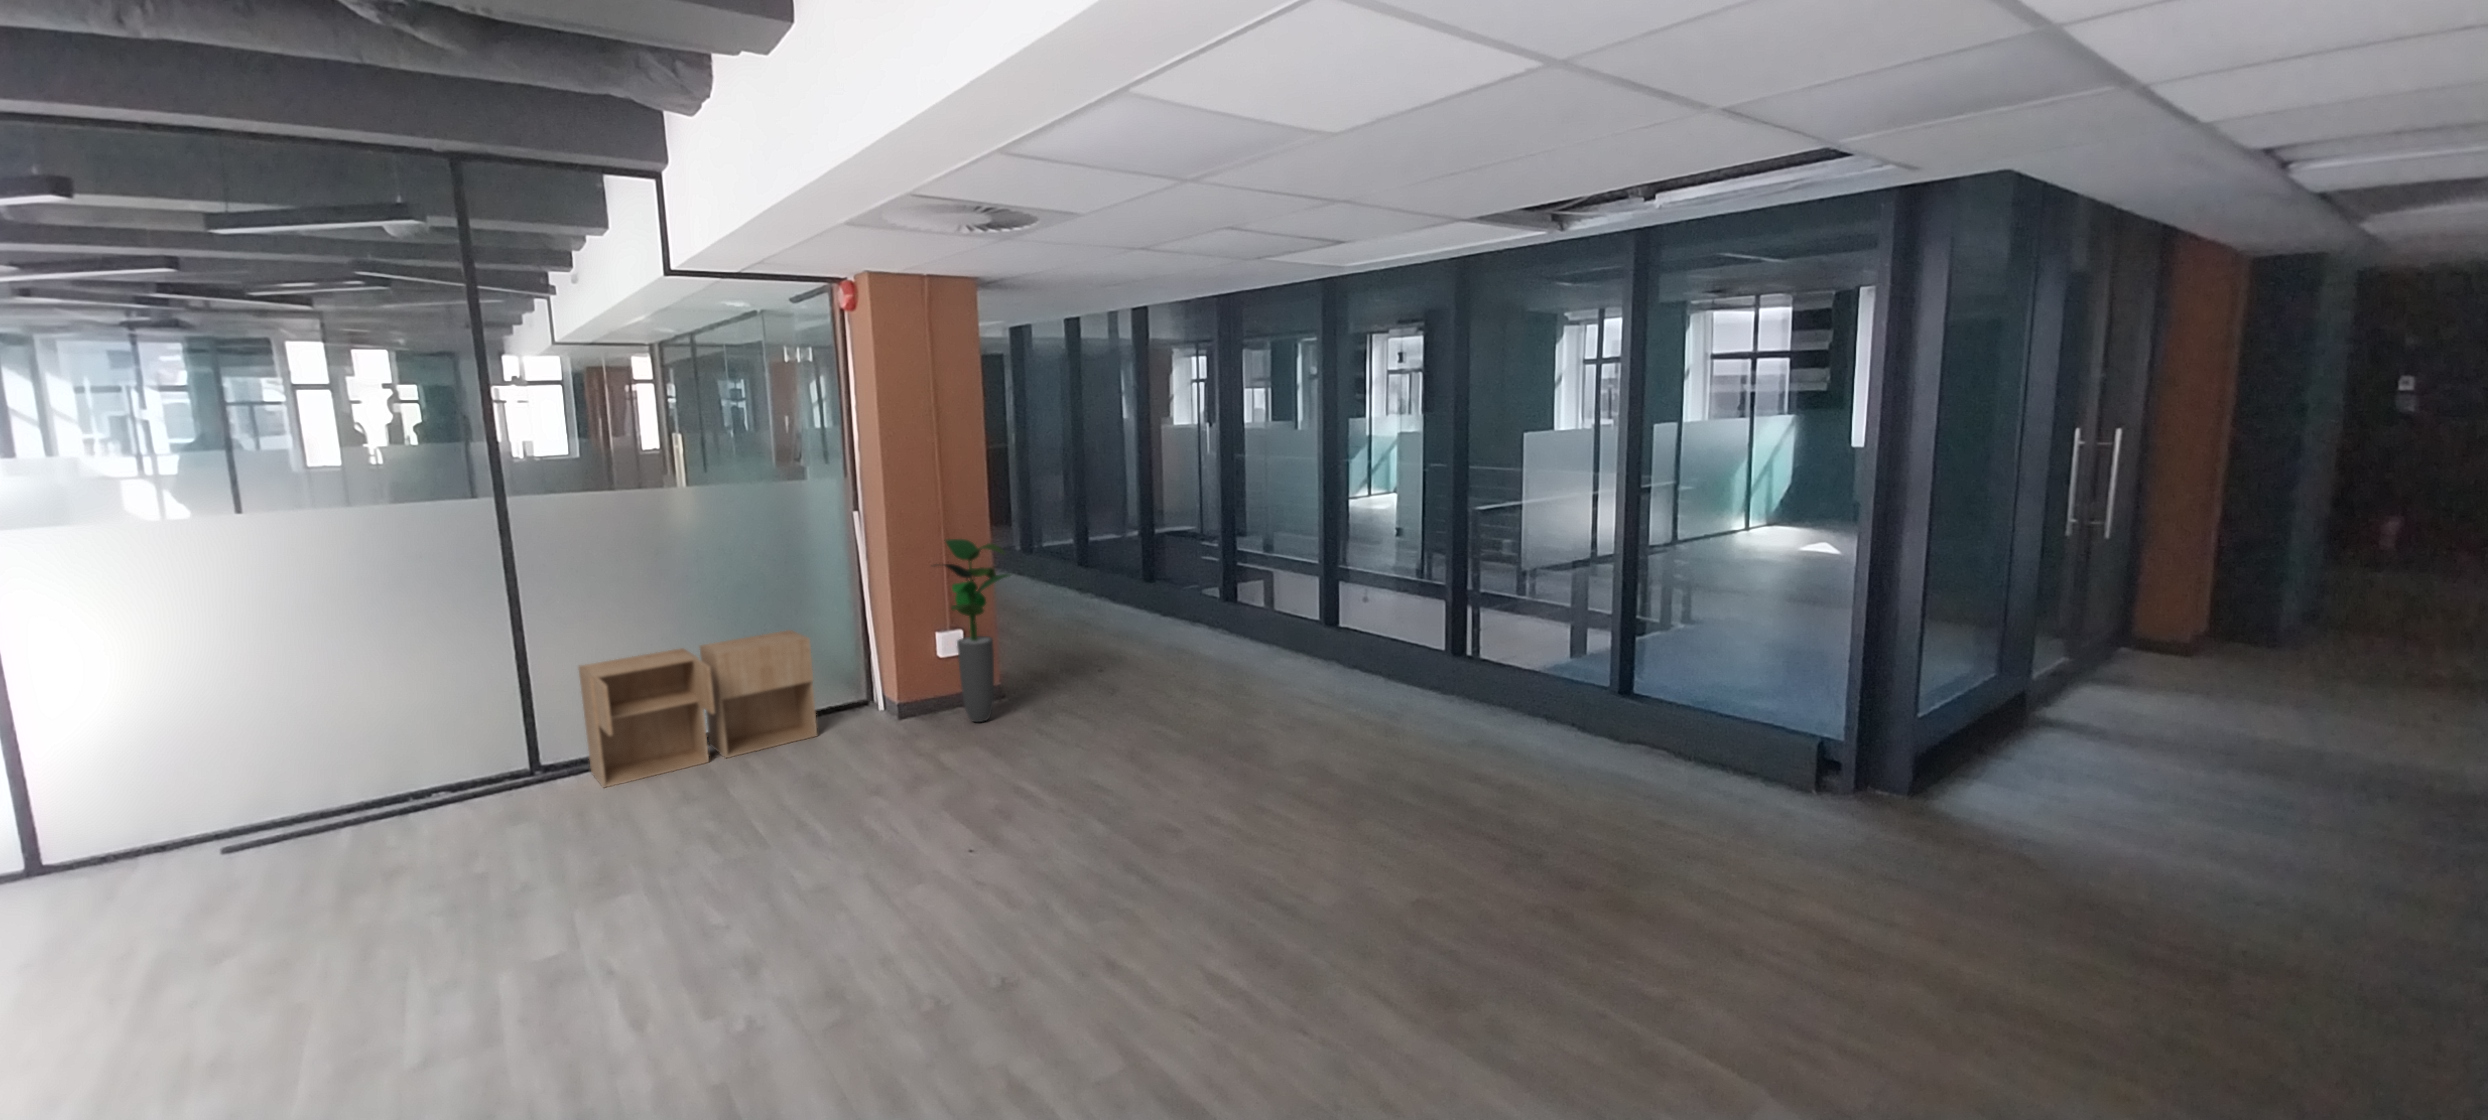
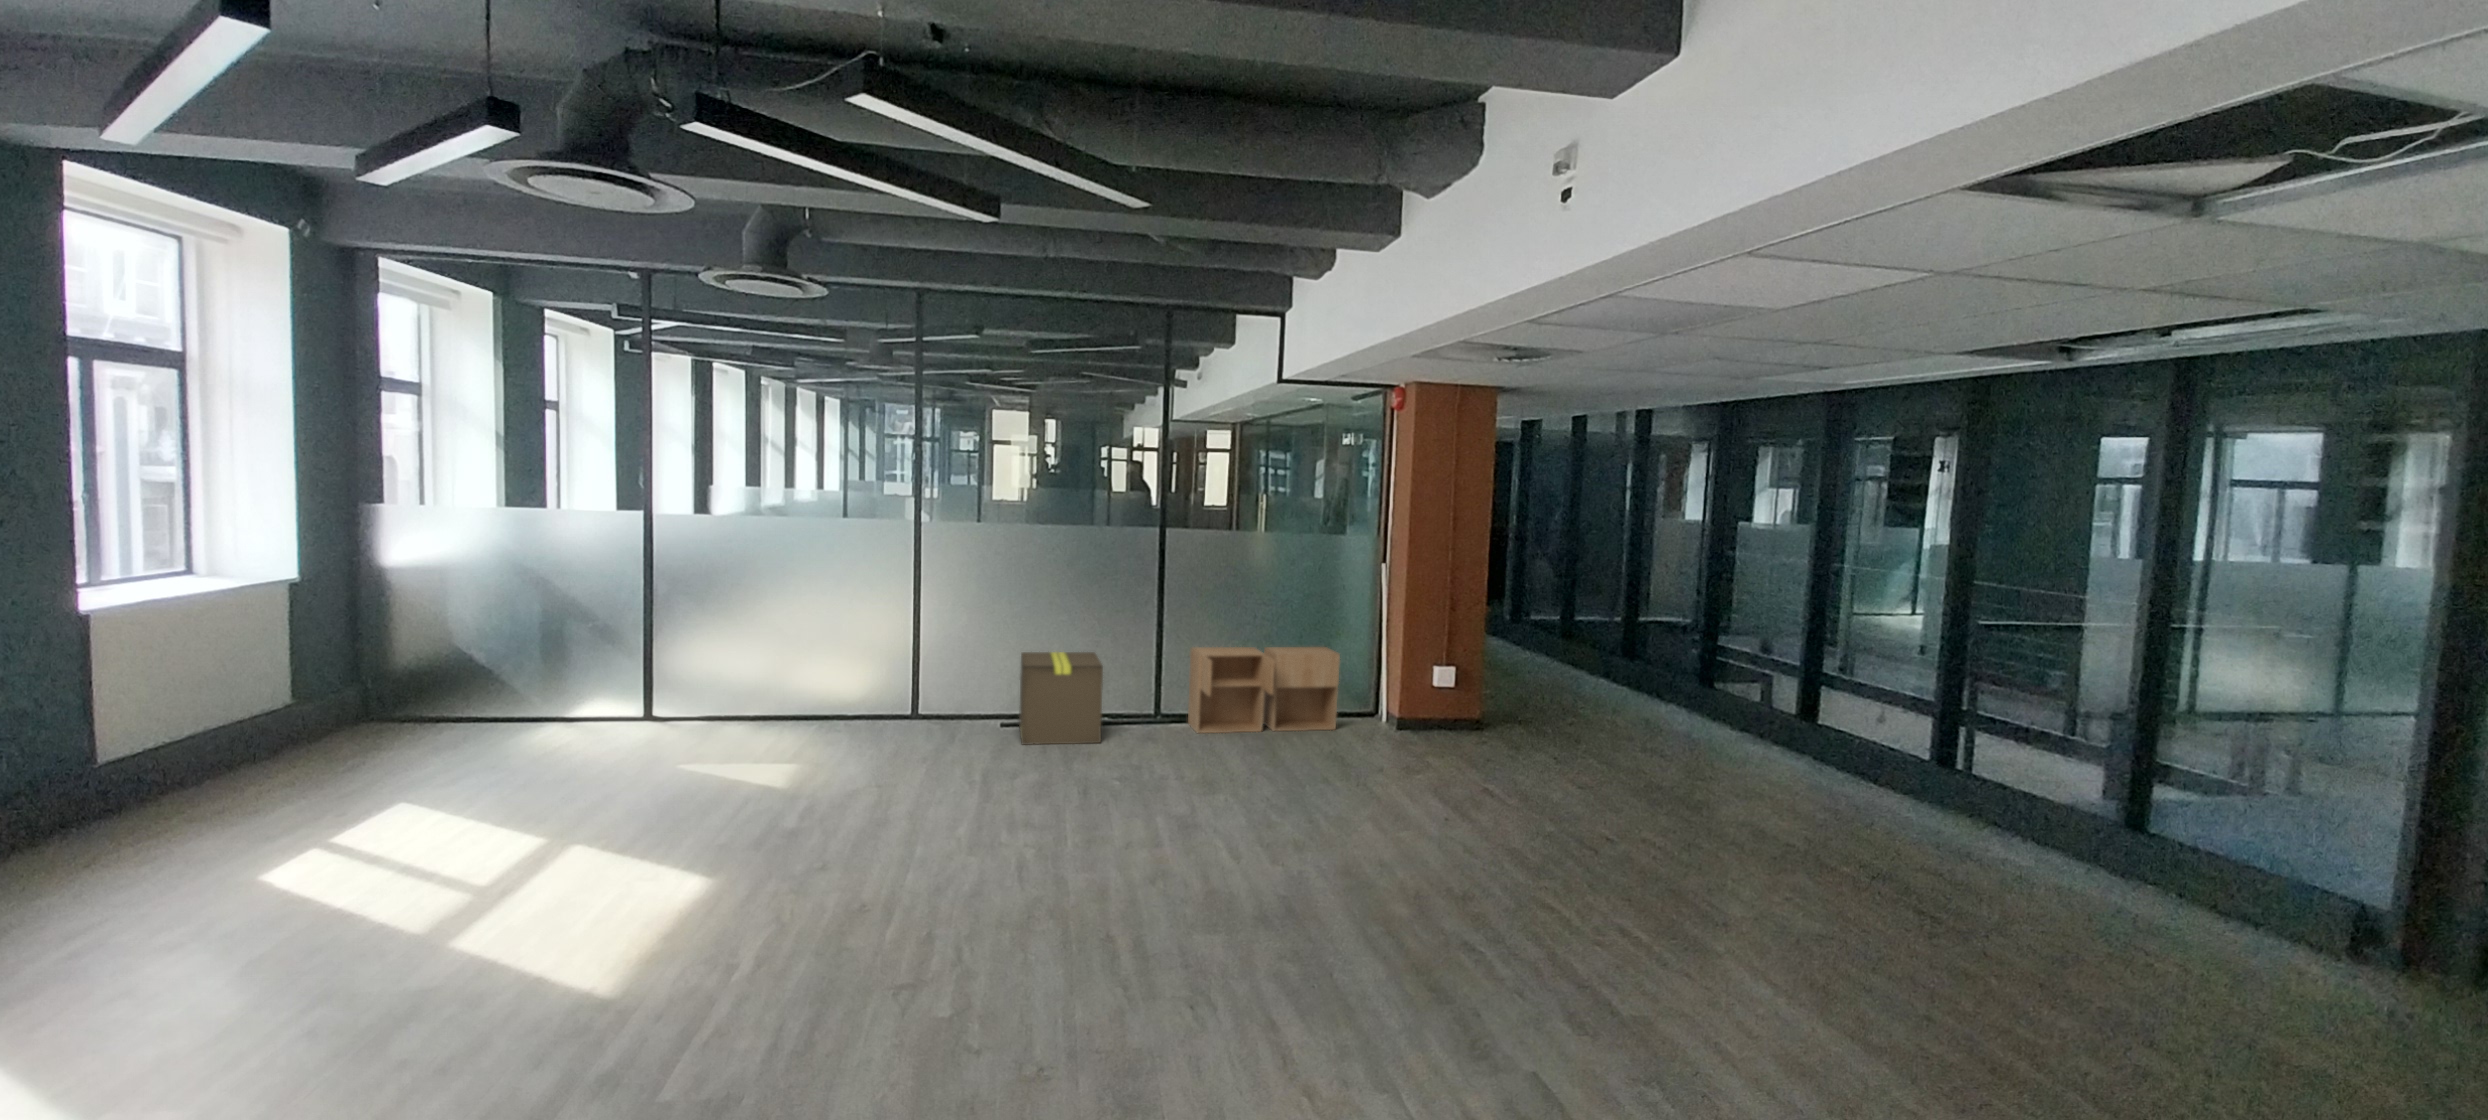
potted plant: present [944,539,1010,722] -> none [1436,592,1501,743]
cardboard box: none [233,702,423,886] -> present [1019,652,1103,745]

